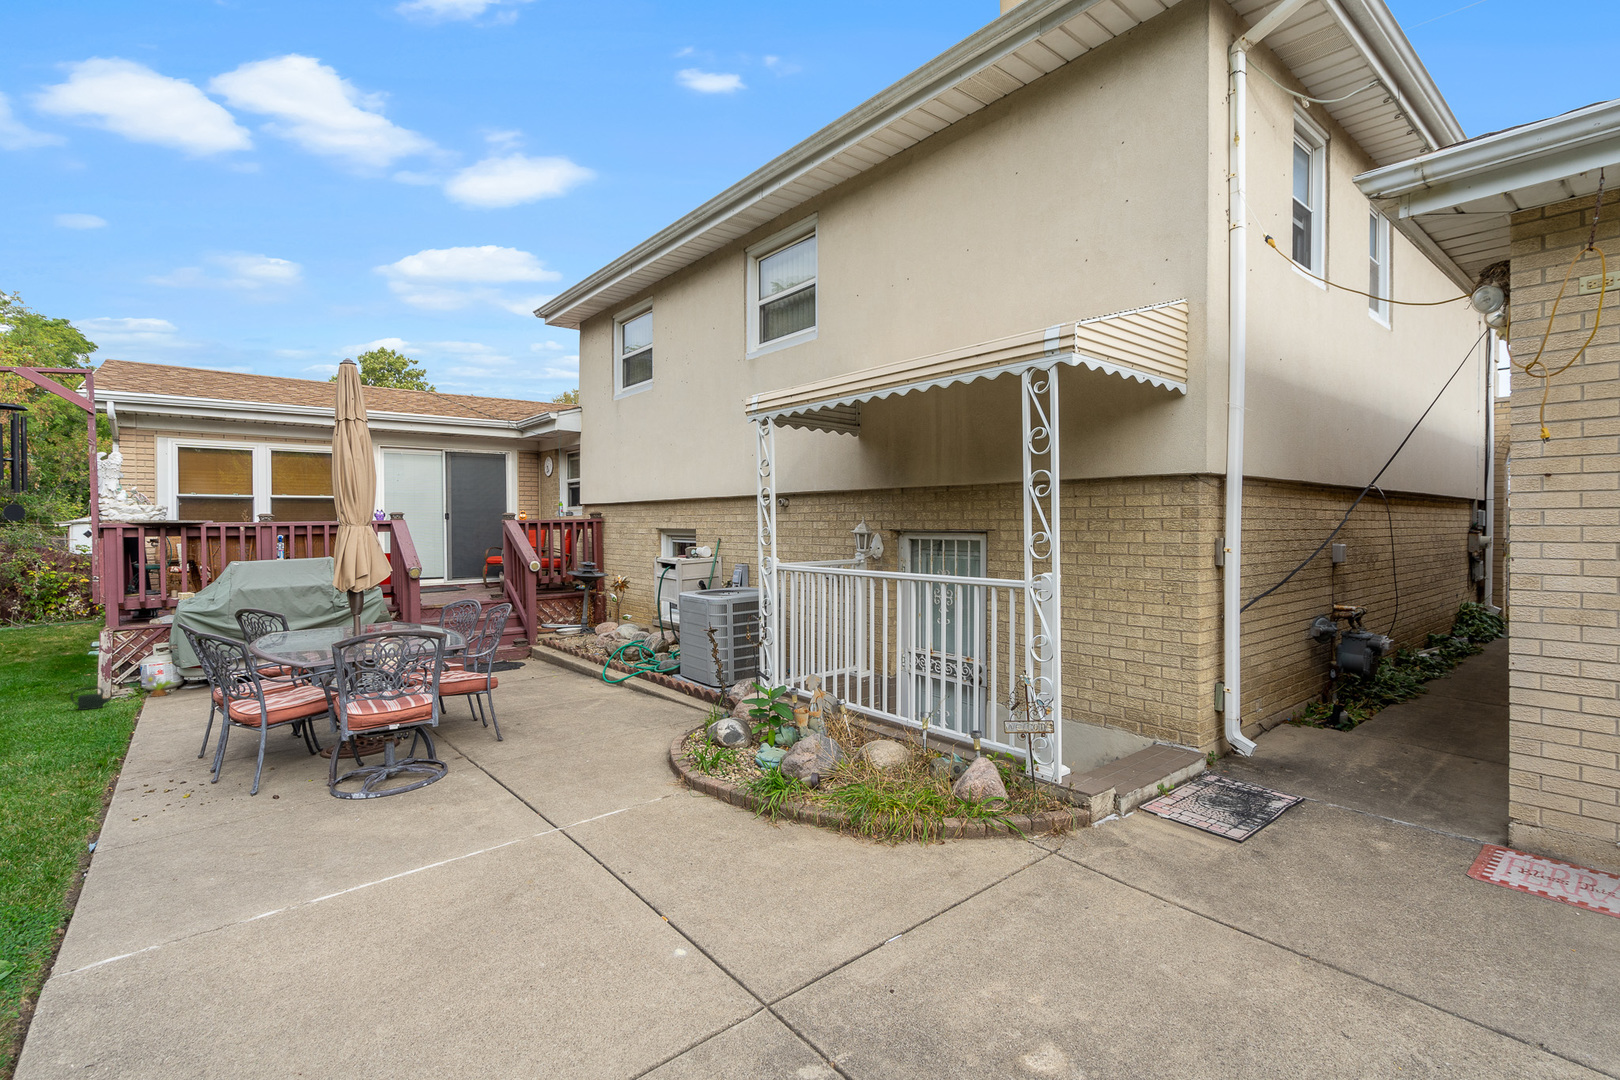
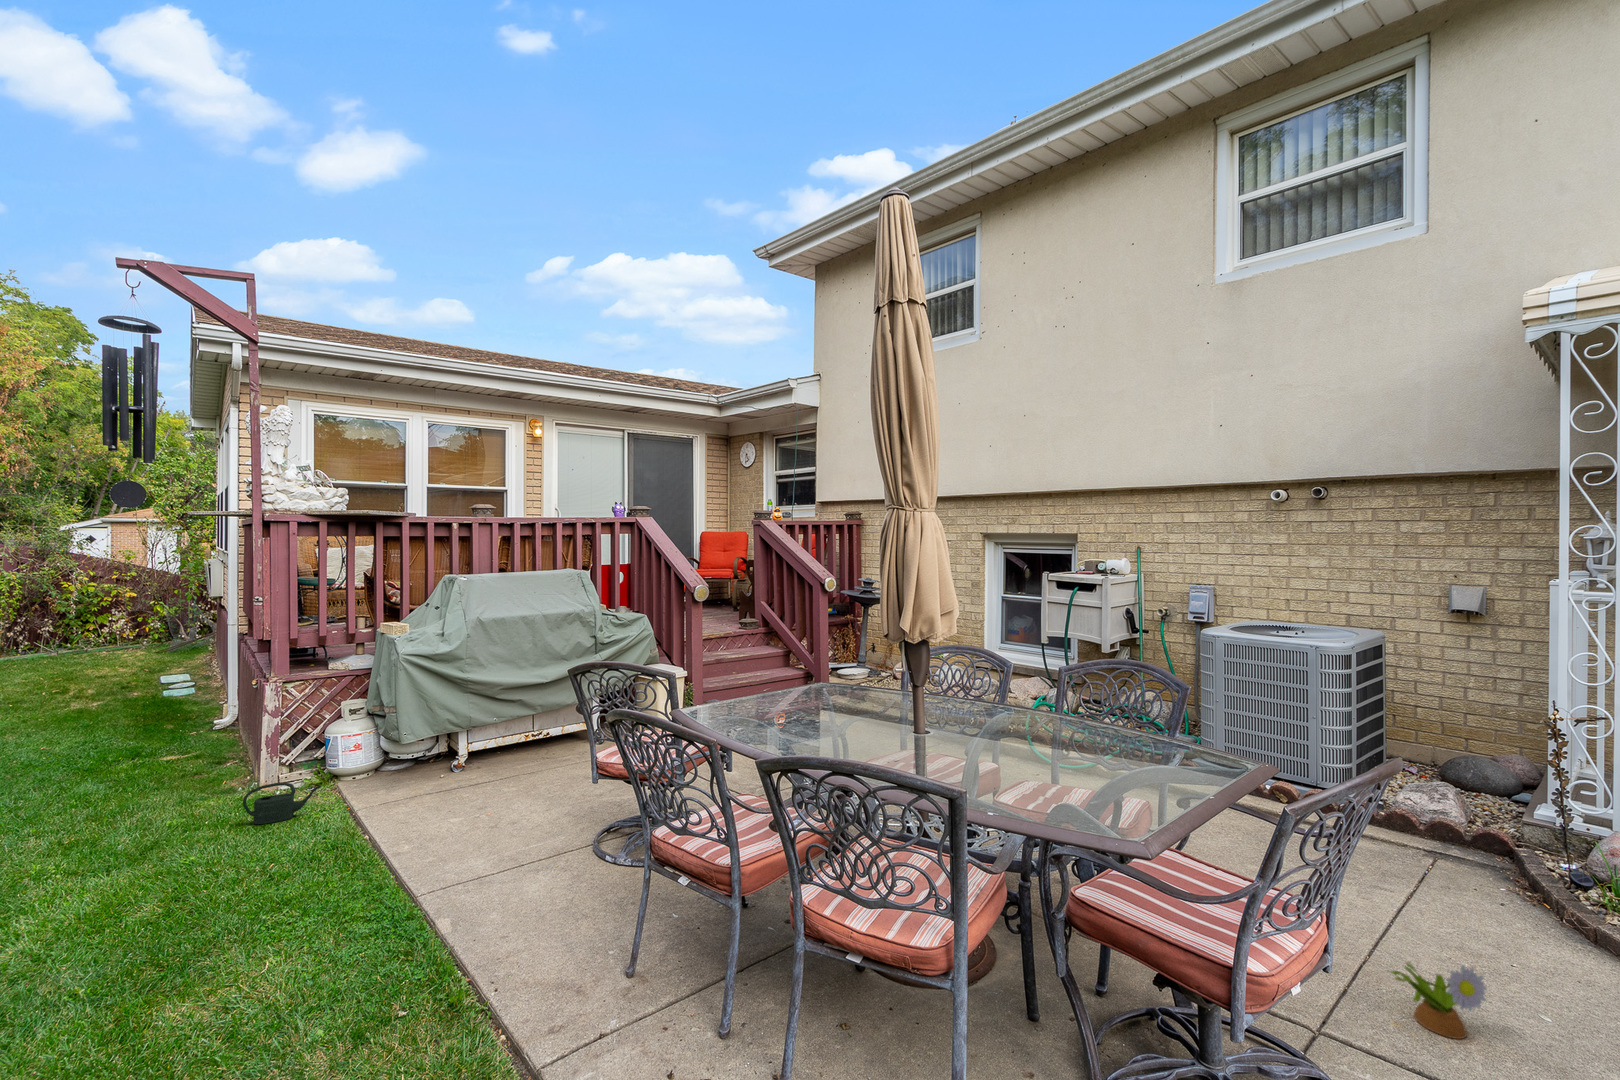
decorative plant: present [145,674,174,697] -> present [1391,963,1487,1039]

